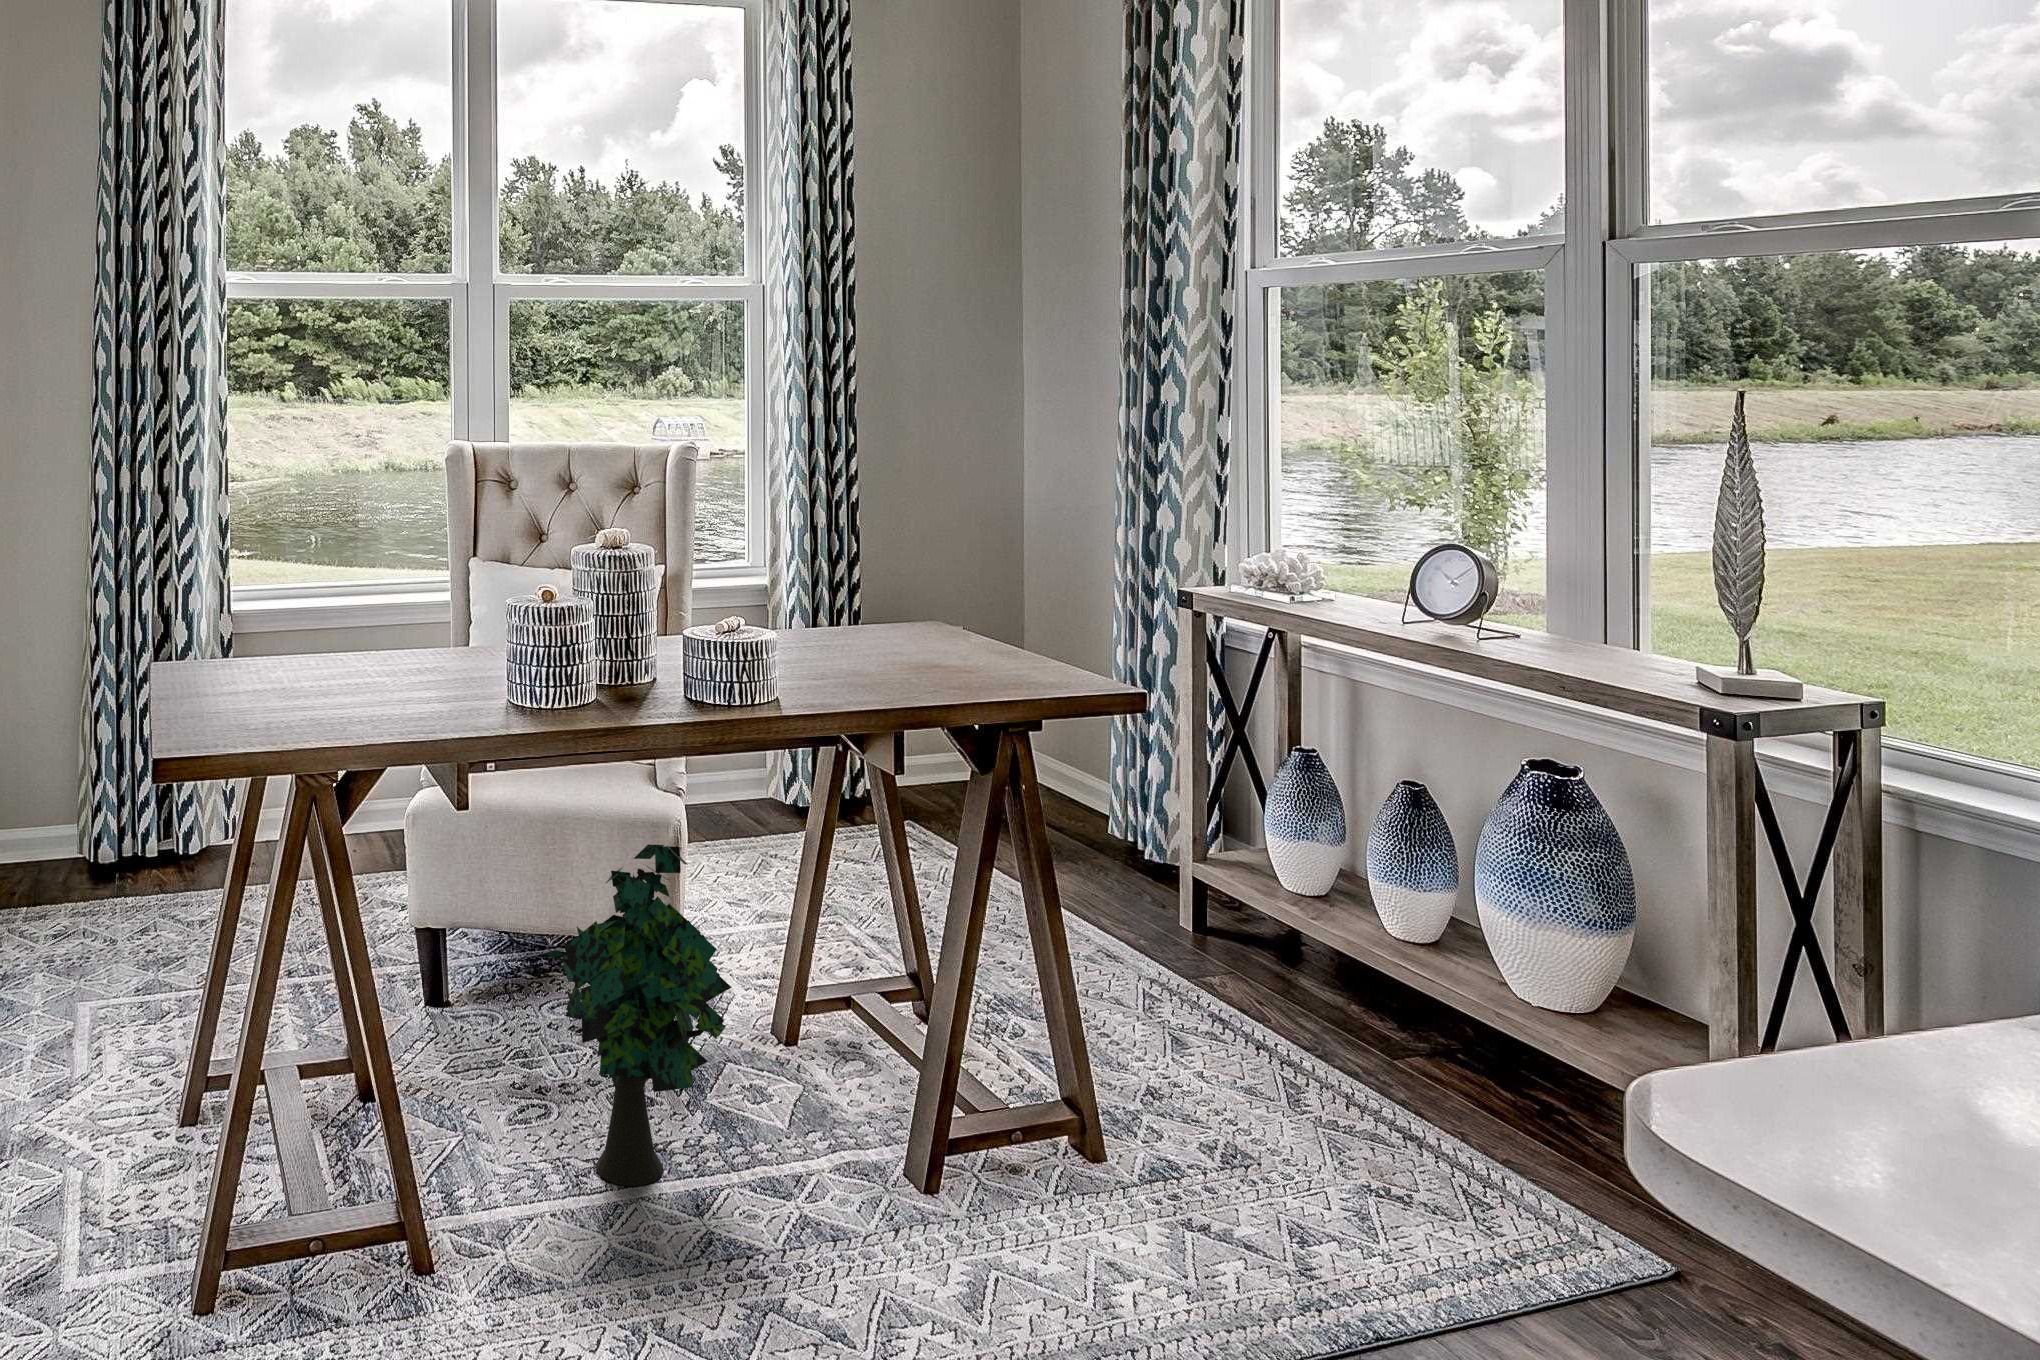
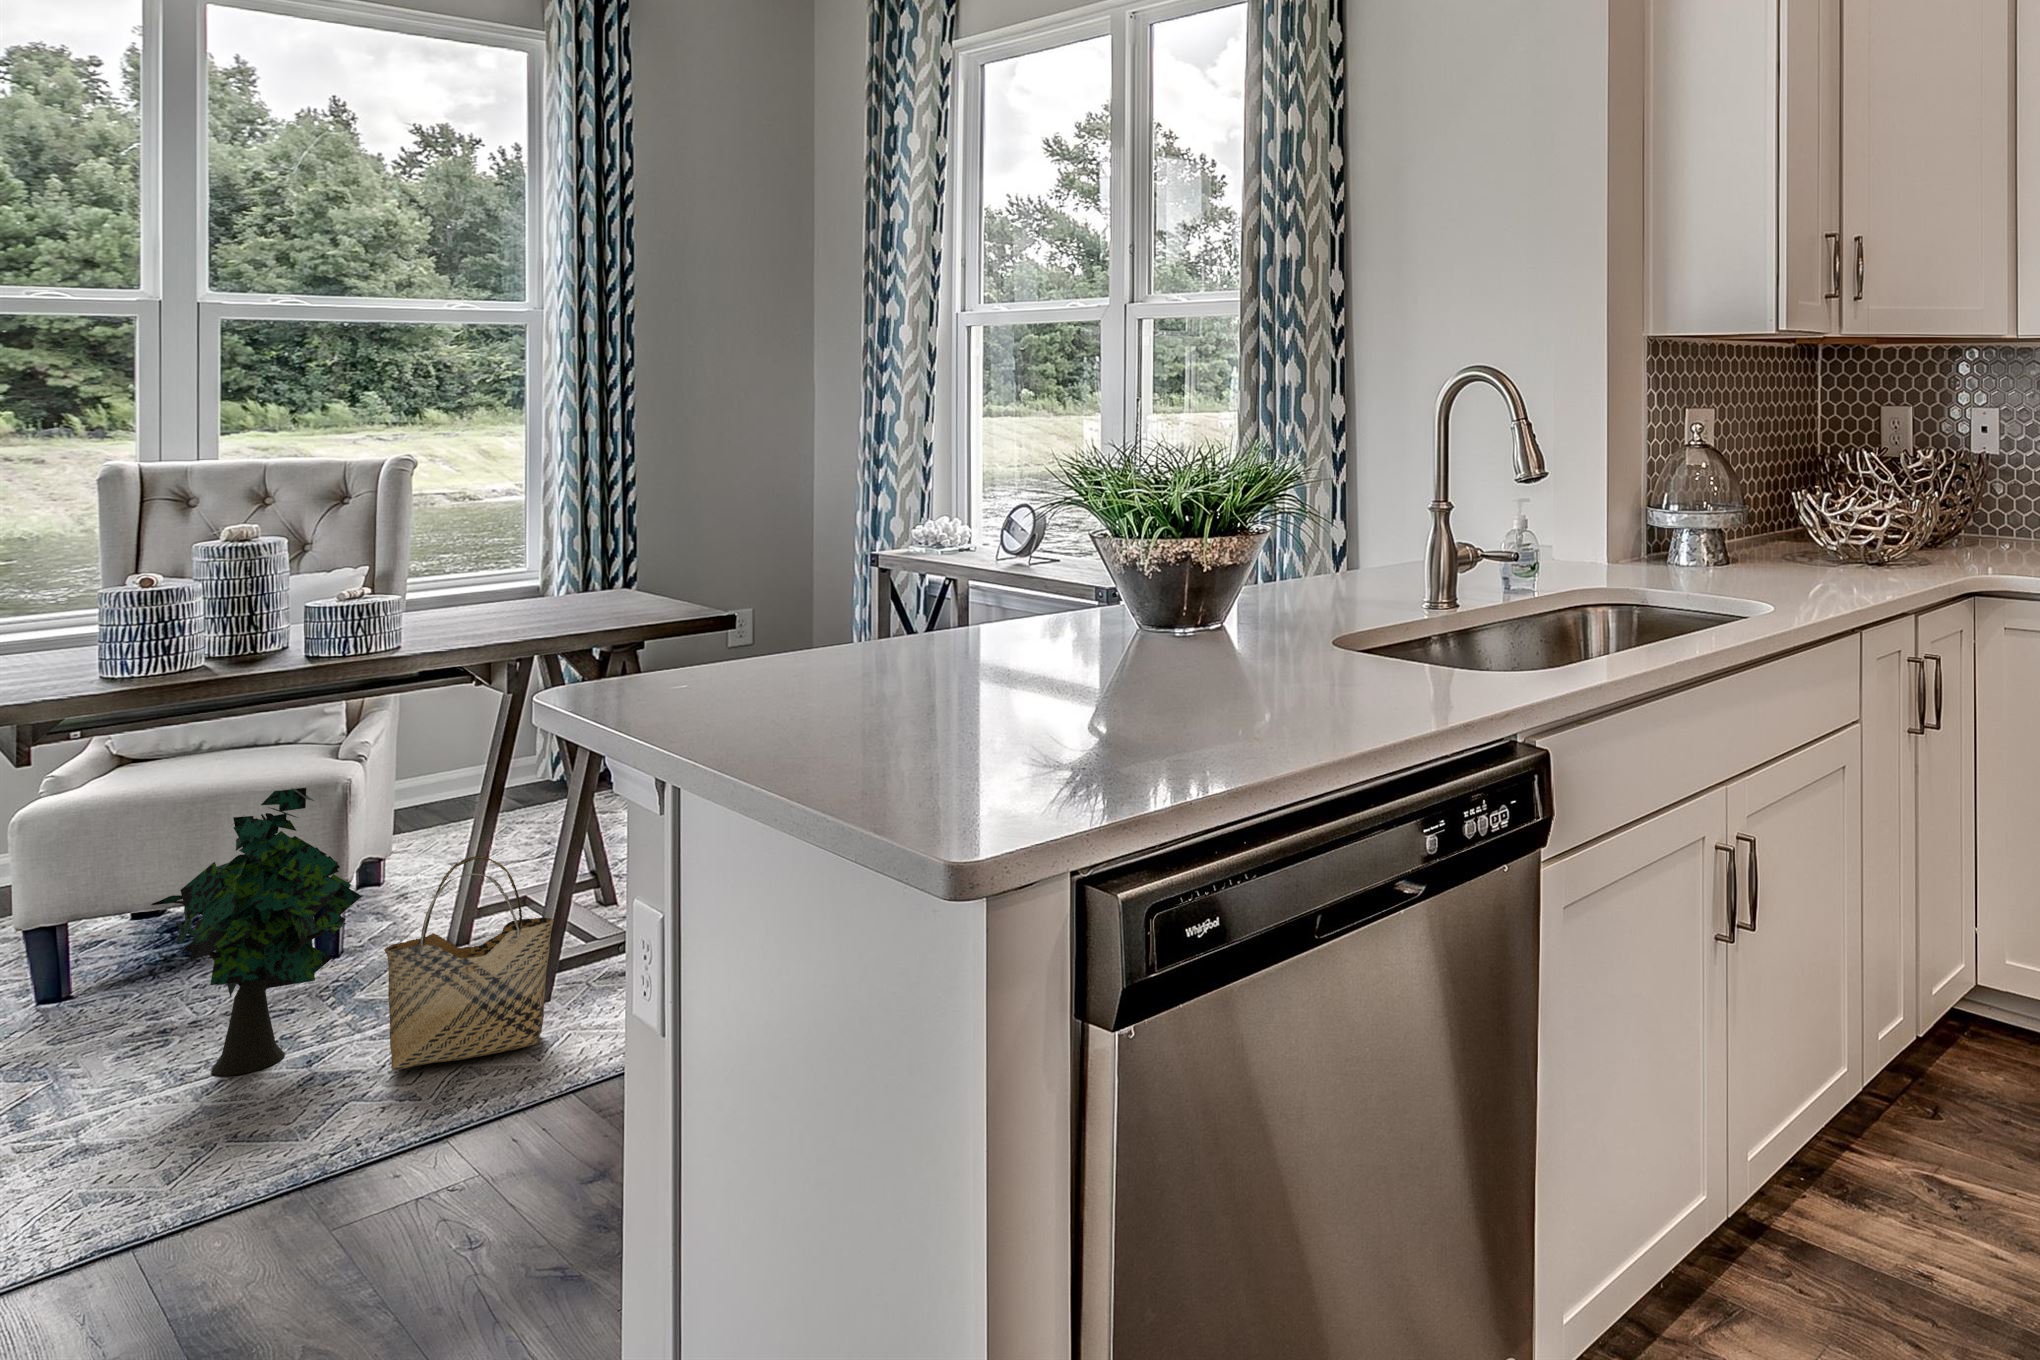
woven basket: none [781,974,966,1262] -> present [384,856,554,1070]

